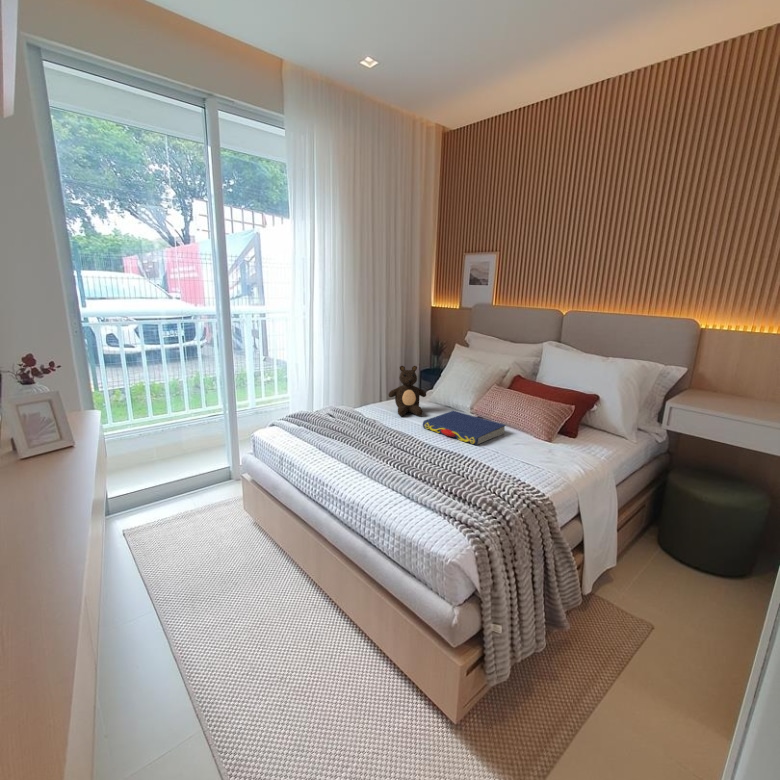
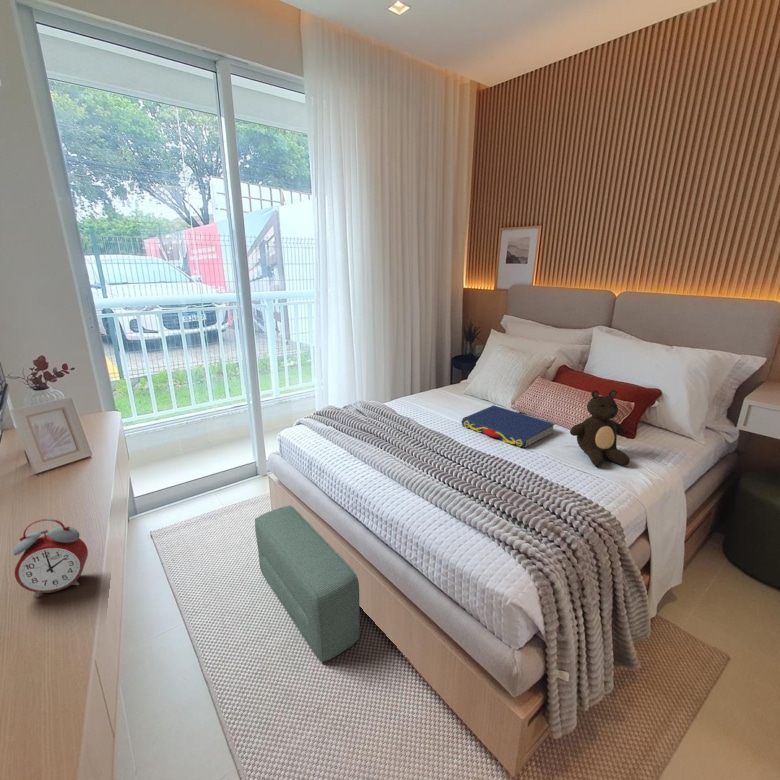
teddy bear: present [388,366,426,416] -> present [570,390,630,467]
alarm clock: none [11,481,76,551] -> present [13,519,88,597]
pouf: none [227,501,323,640] -> present [255,506,360,662]

